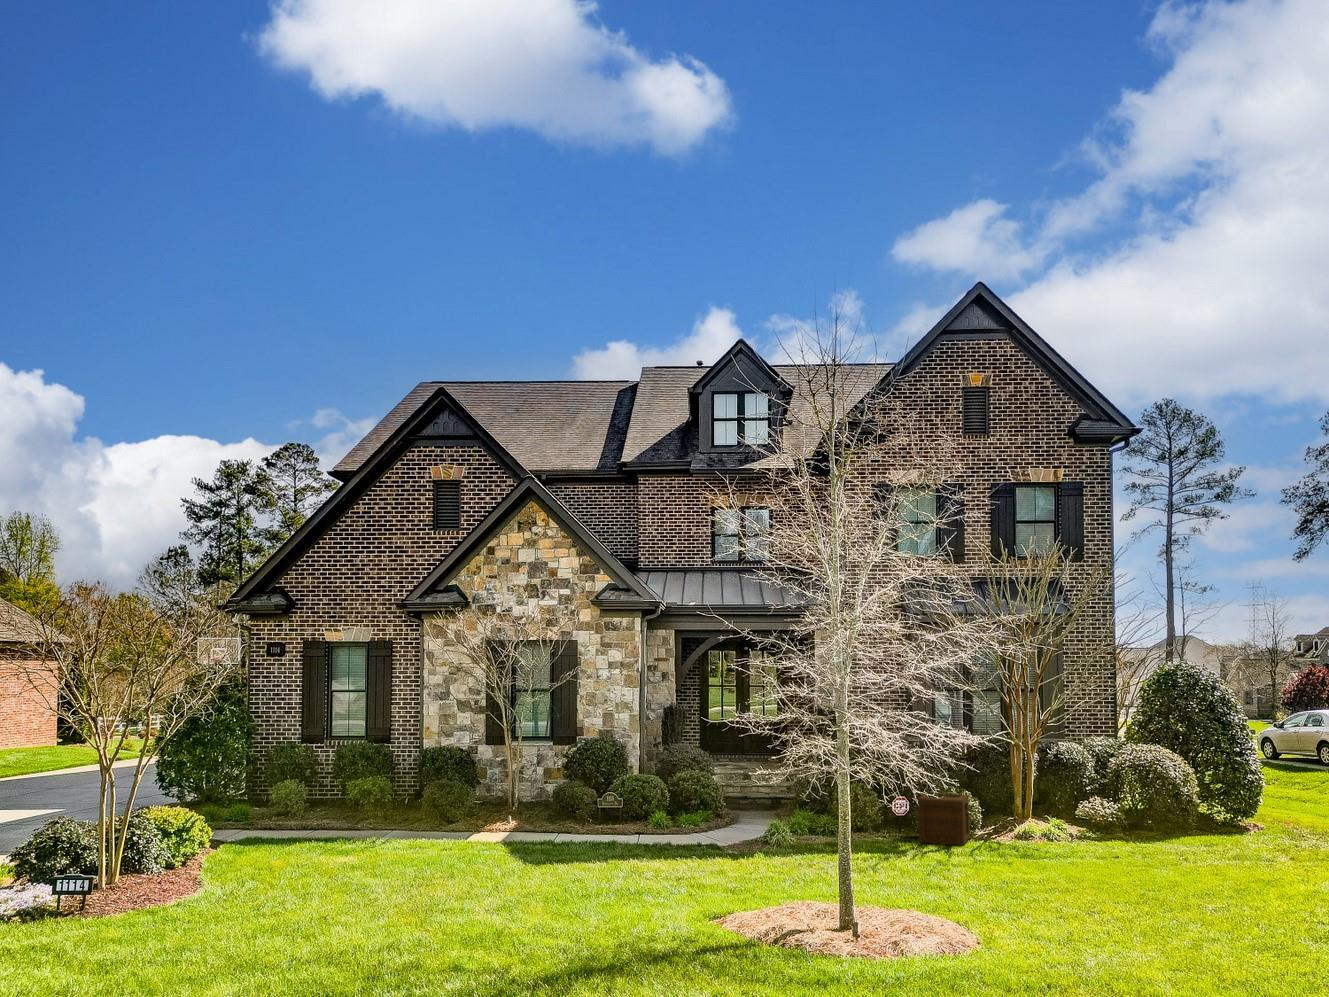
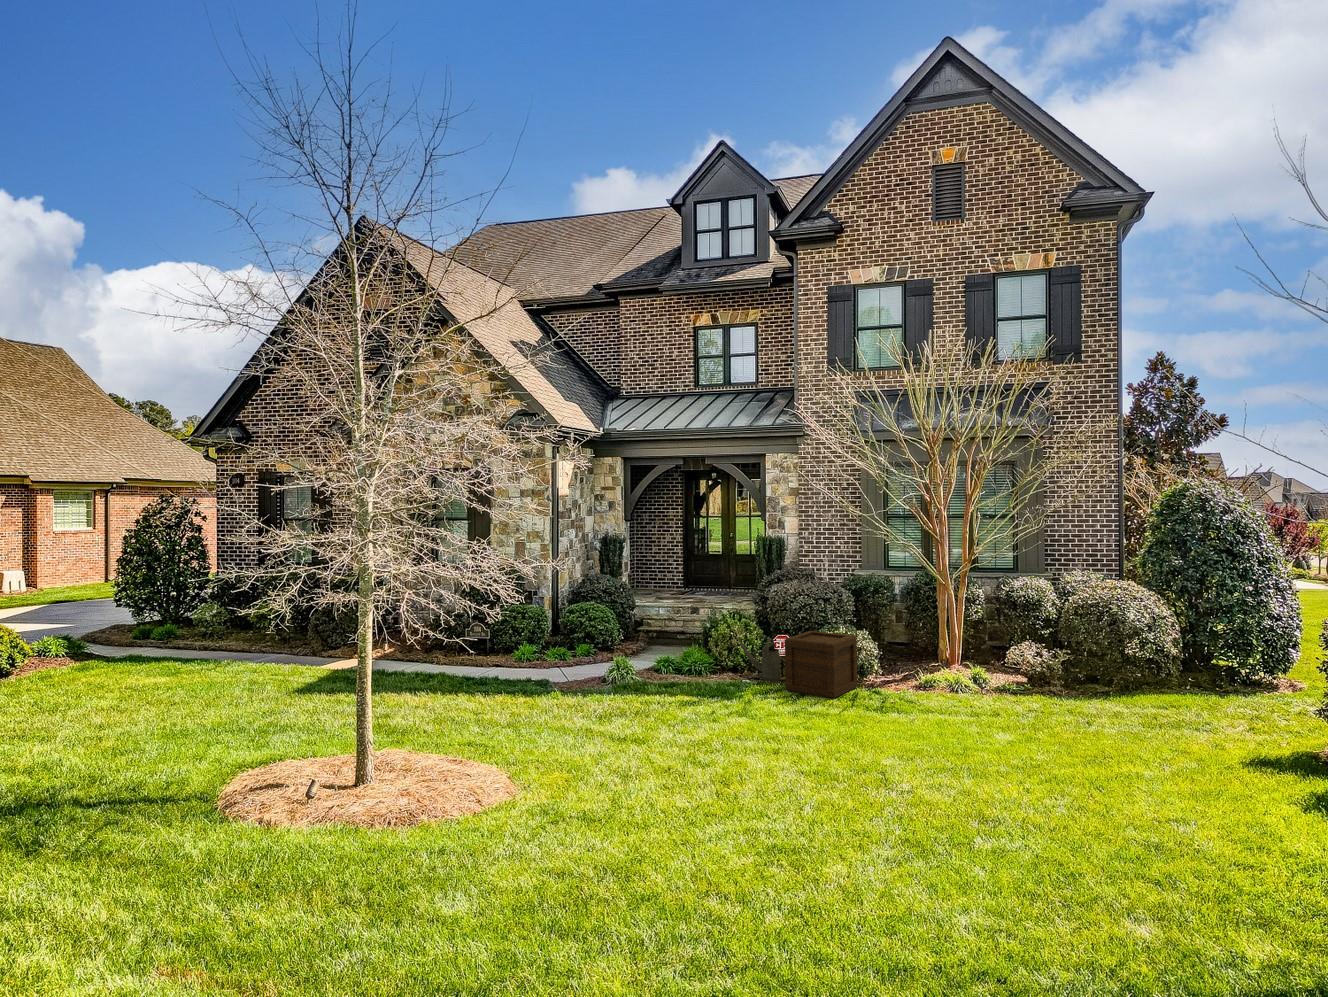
watering can: none [864,800,907,837] -> present [740,638,785,681]

